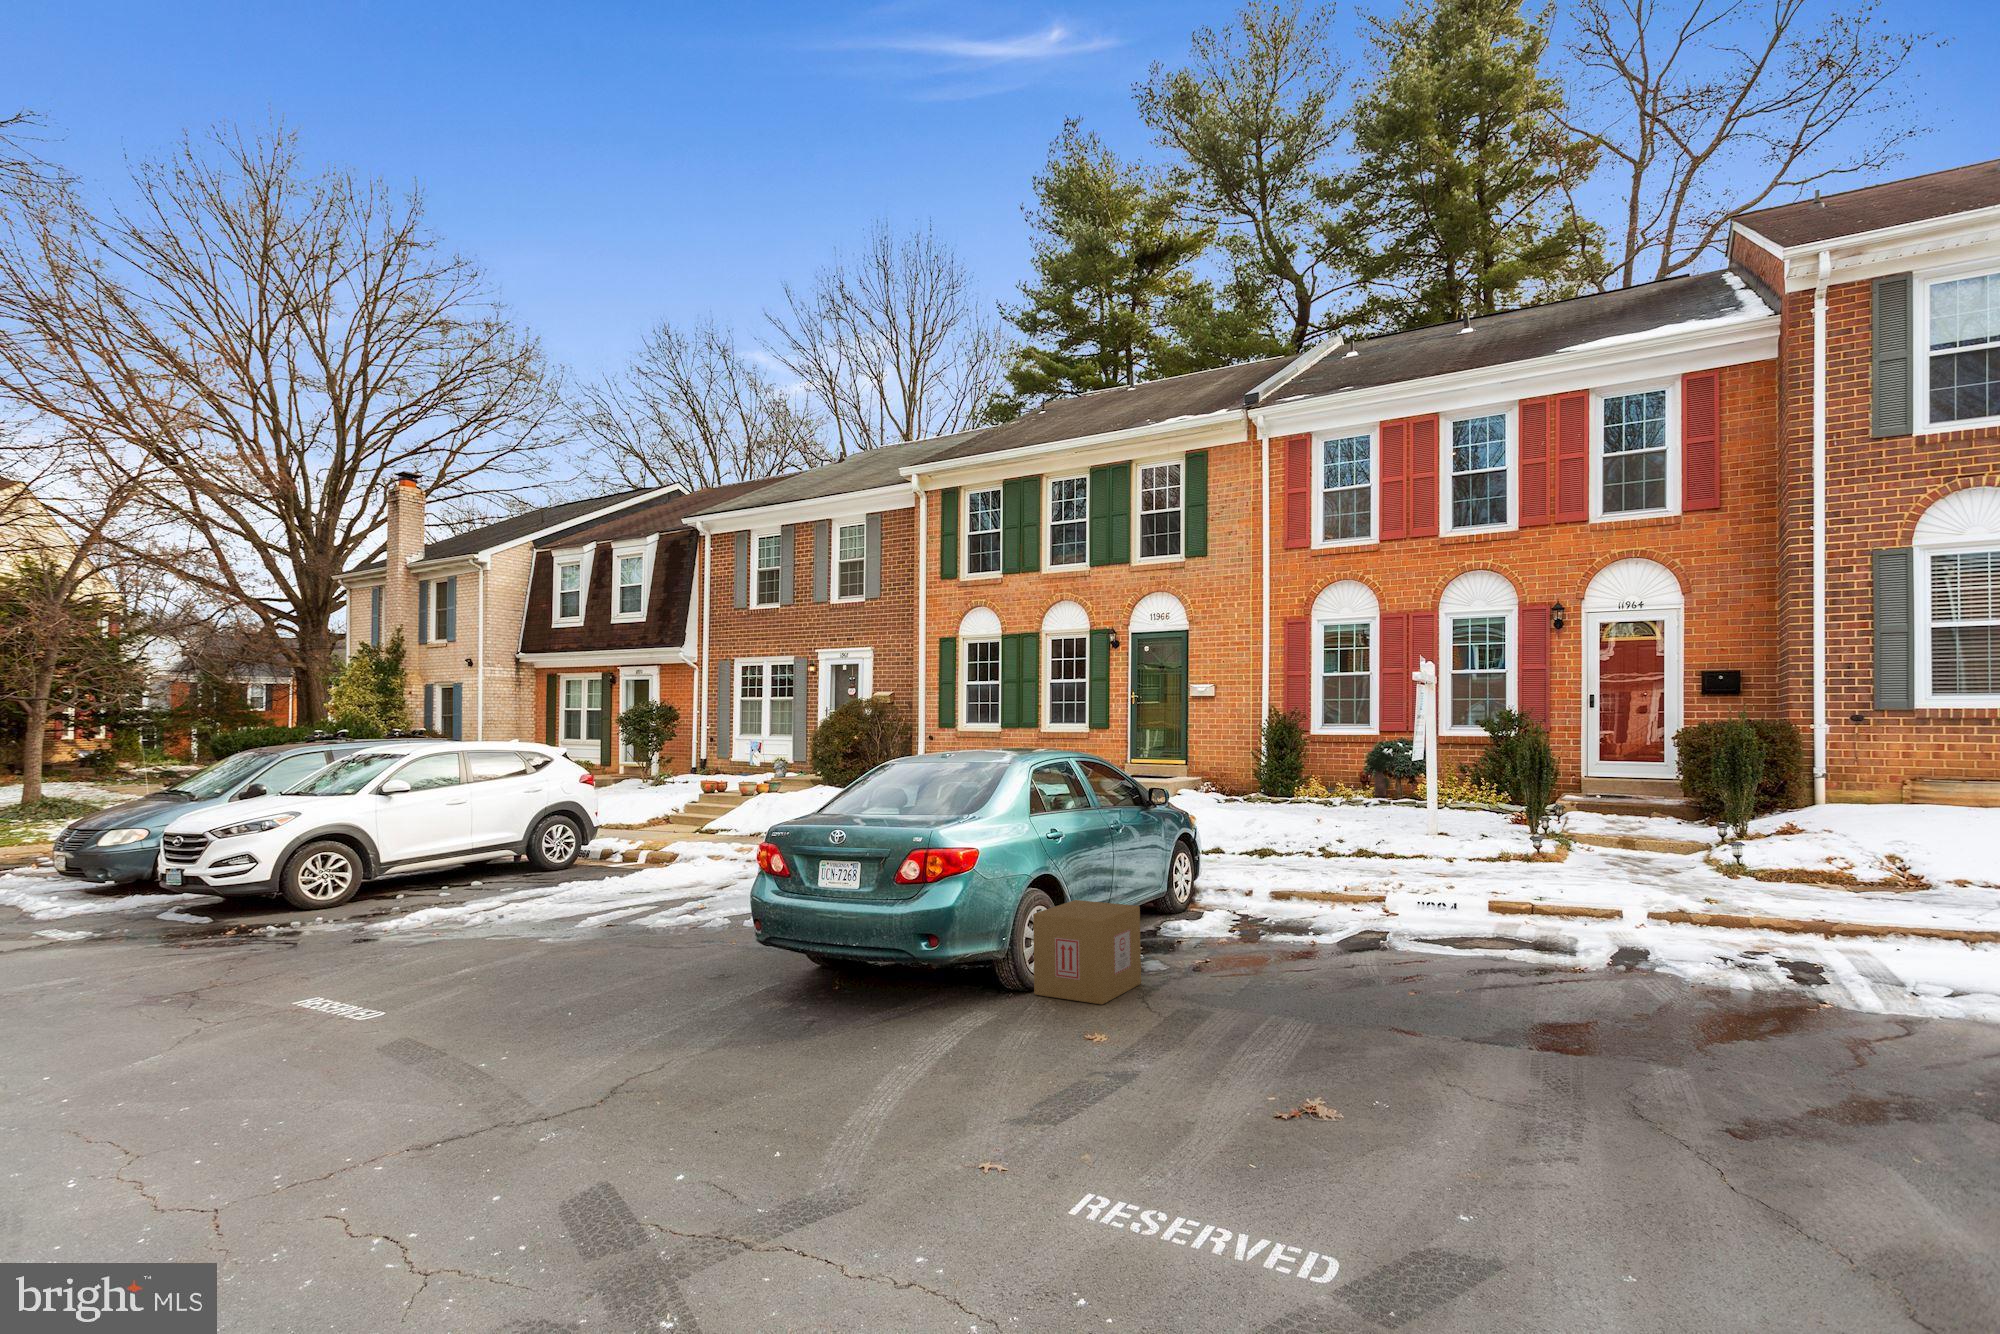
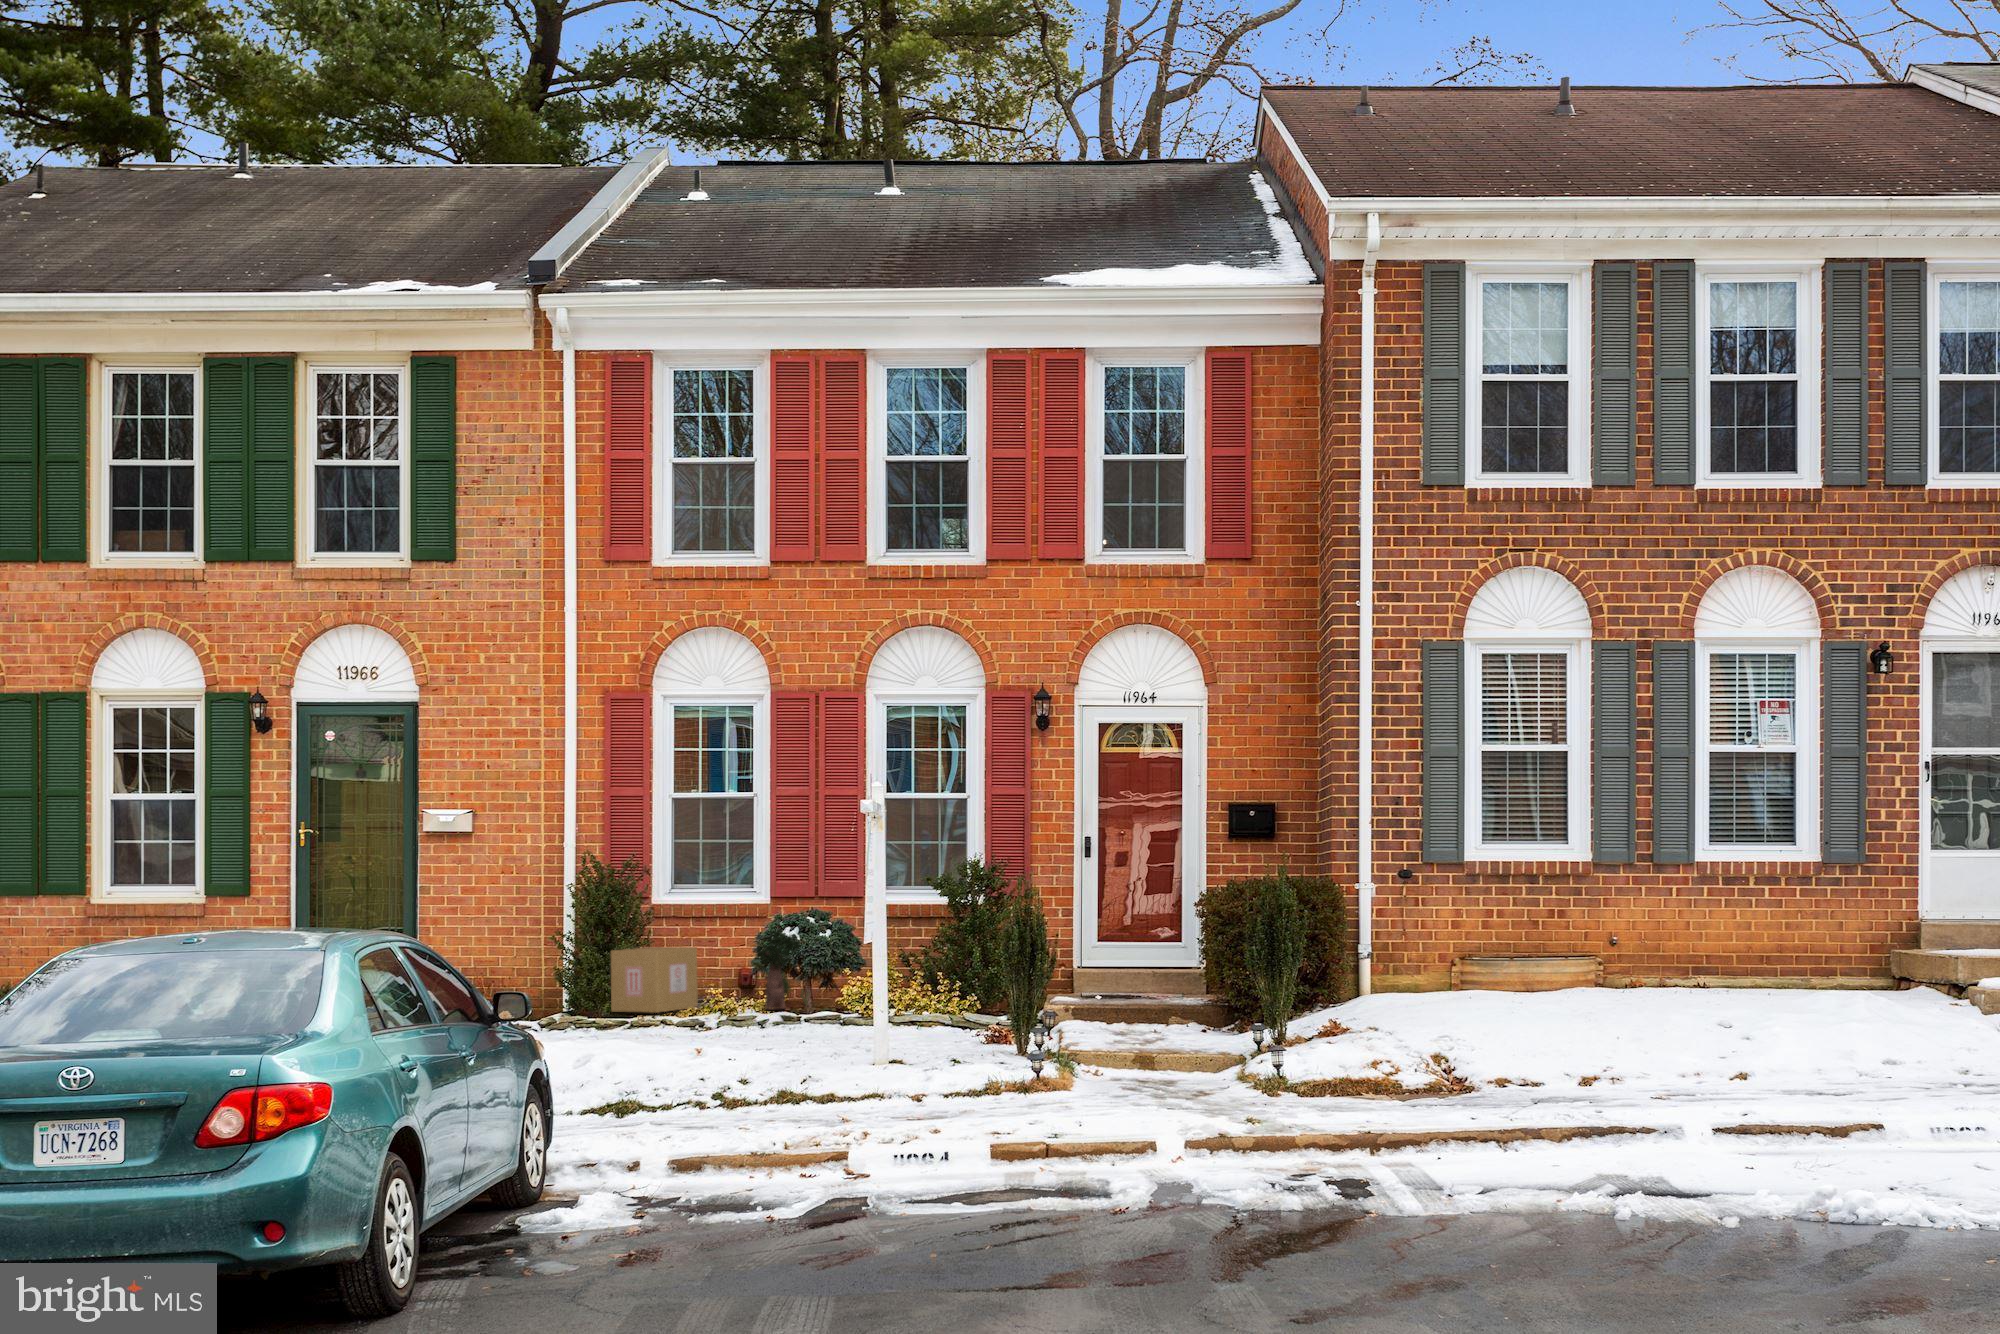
cardboard box: present [1033,900,1141,1005] -> present [611,947,698,1013]

